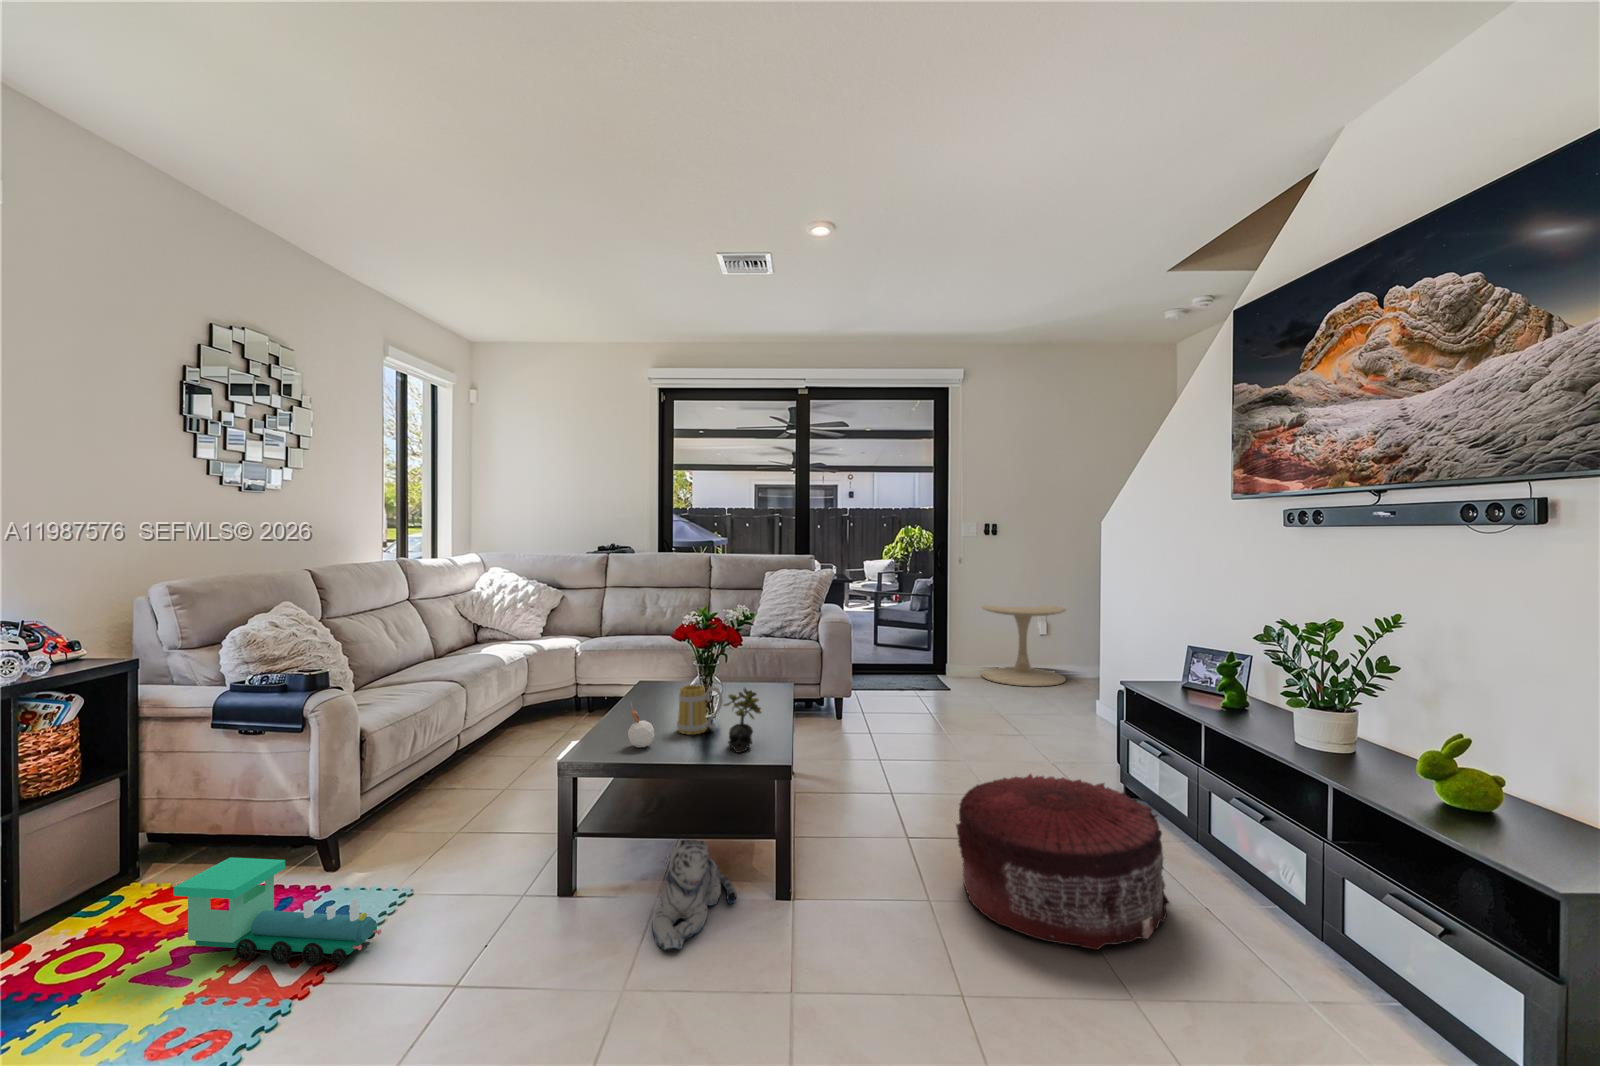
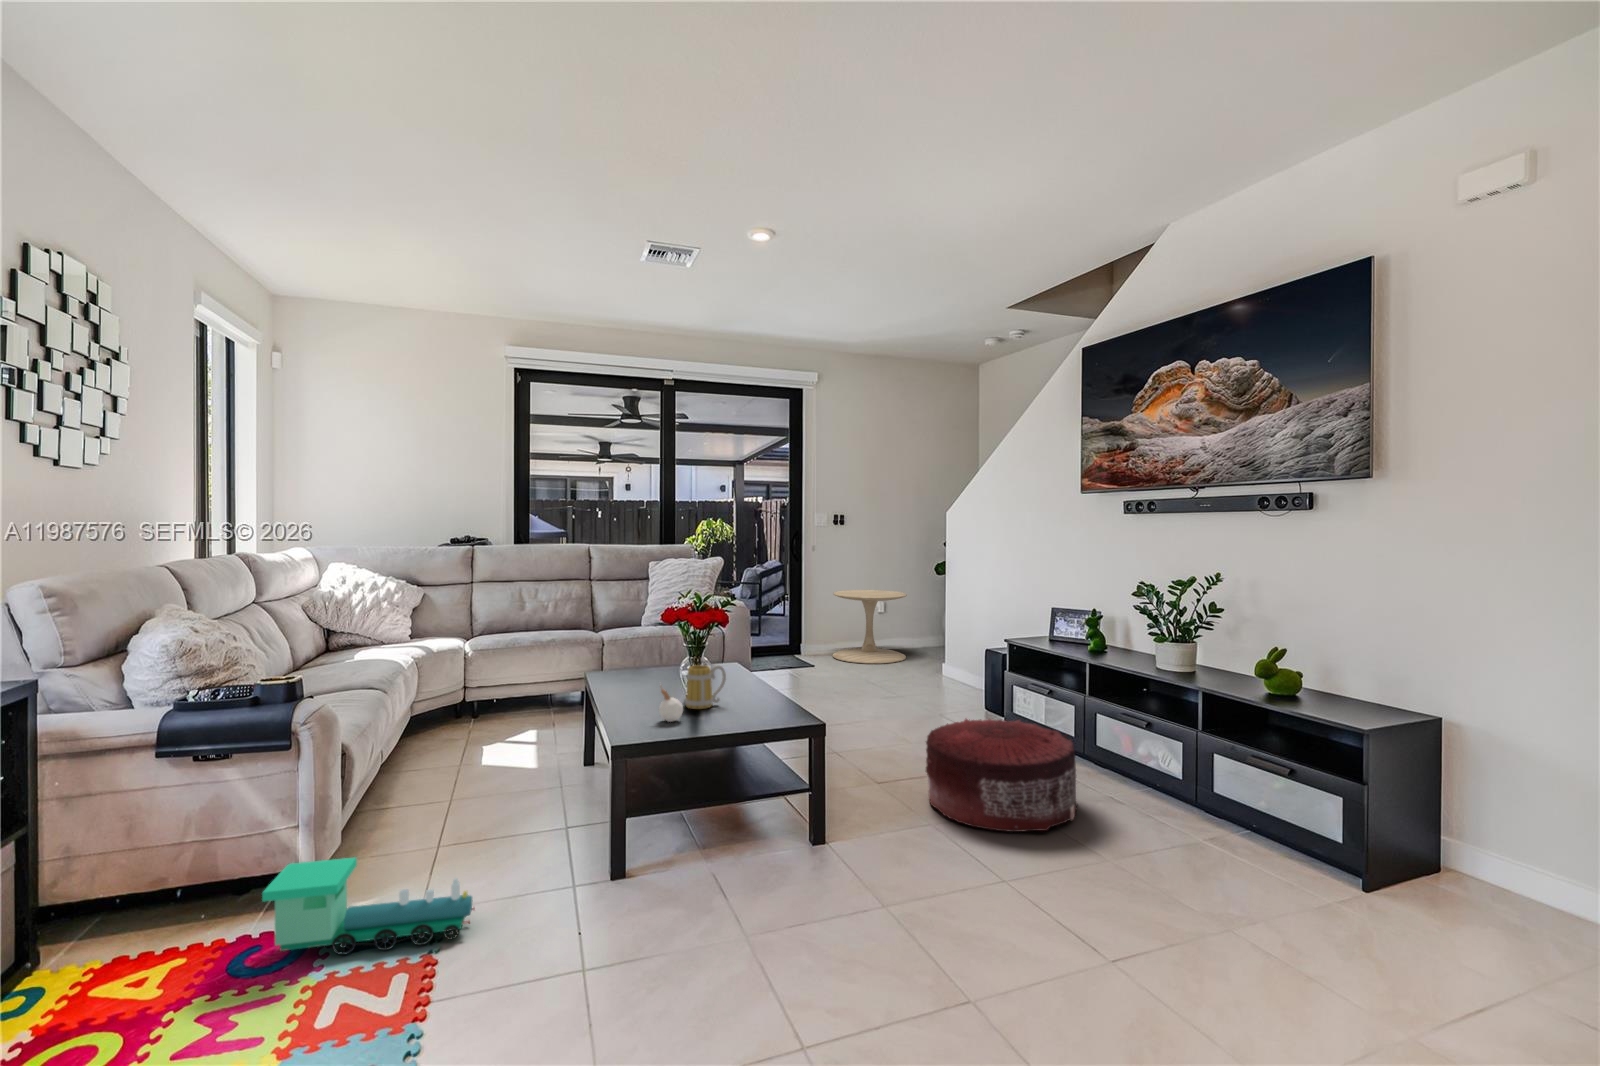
succulent plant: present [724,688,761,753] -> none [744,663,779,718]
plush toy: present [652,839,737,950] -> none [706,792,772,882]

